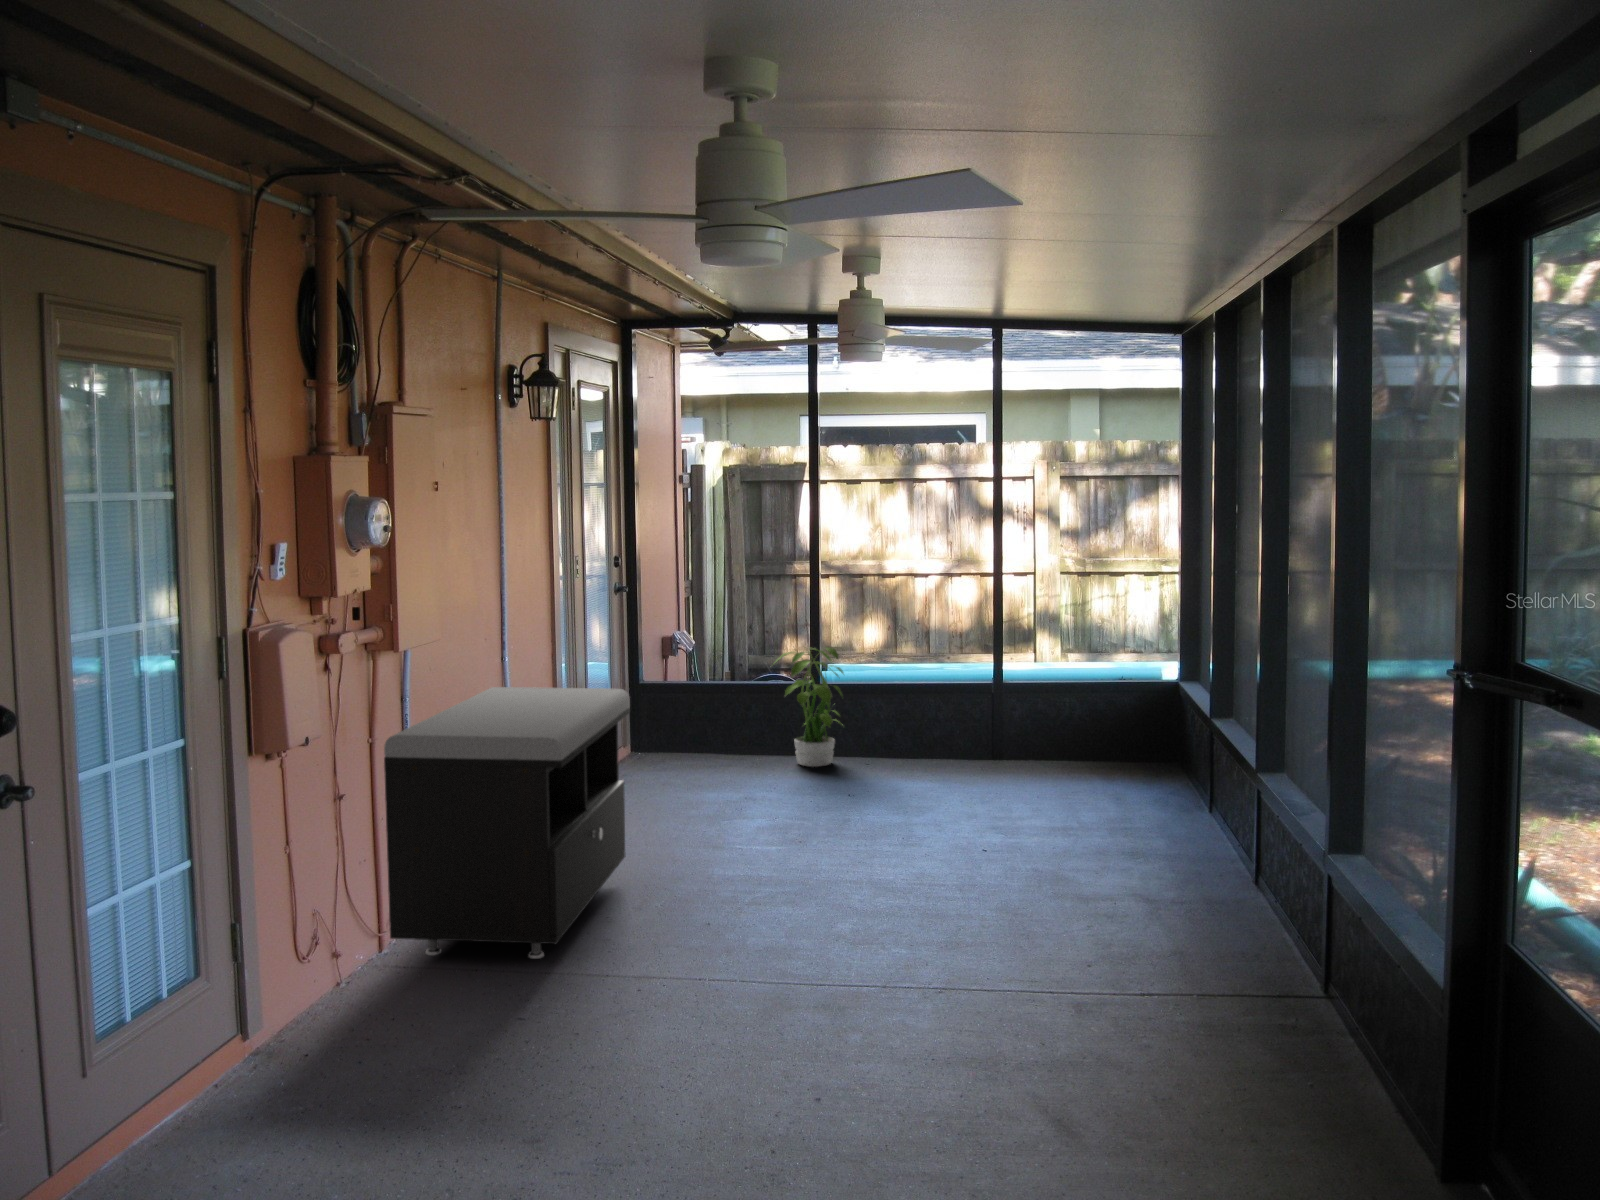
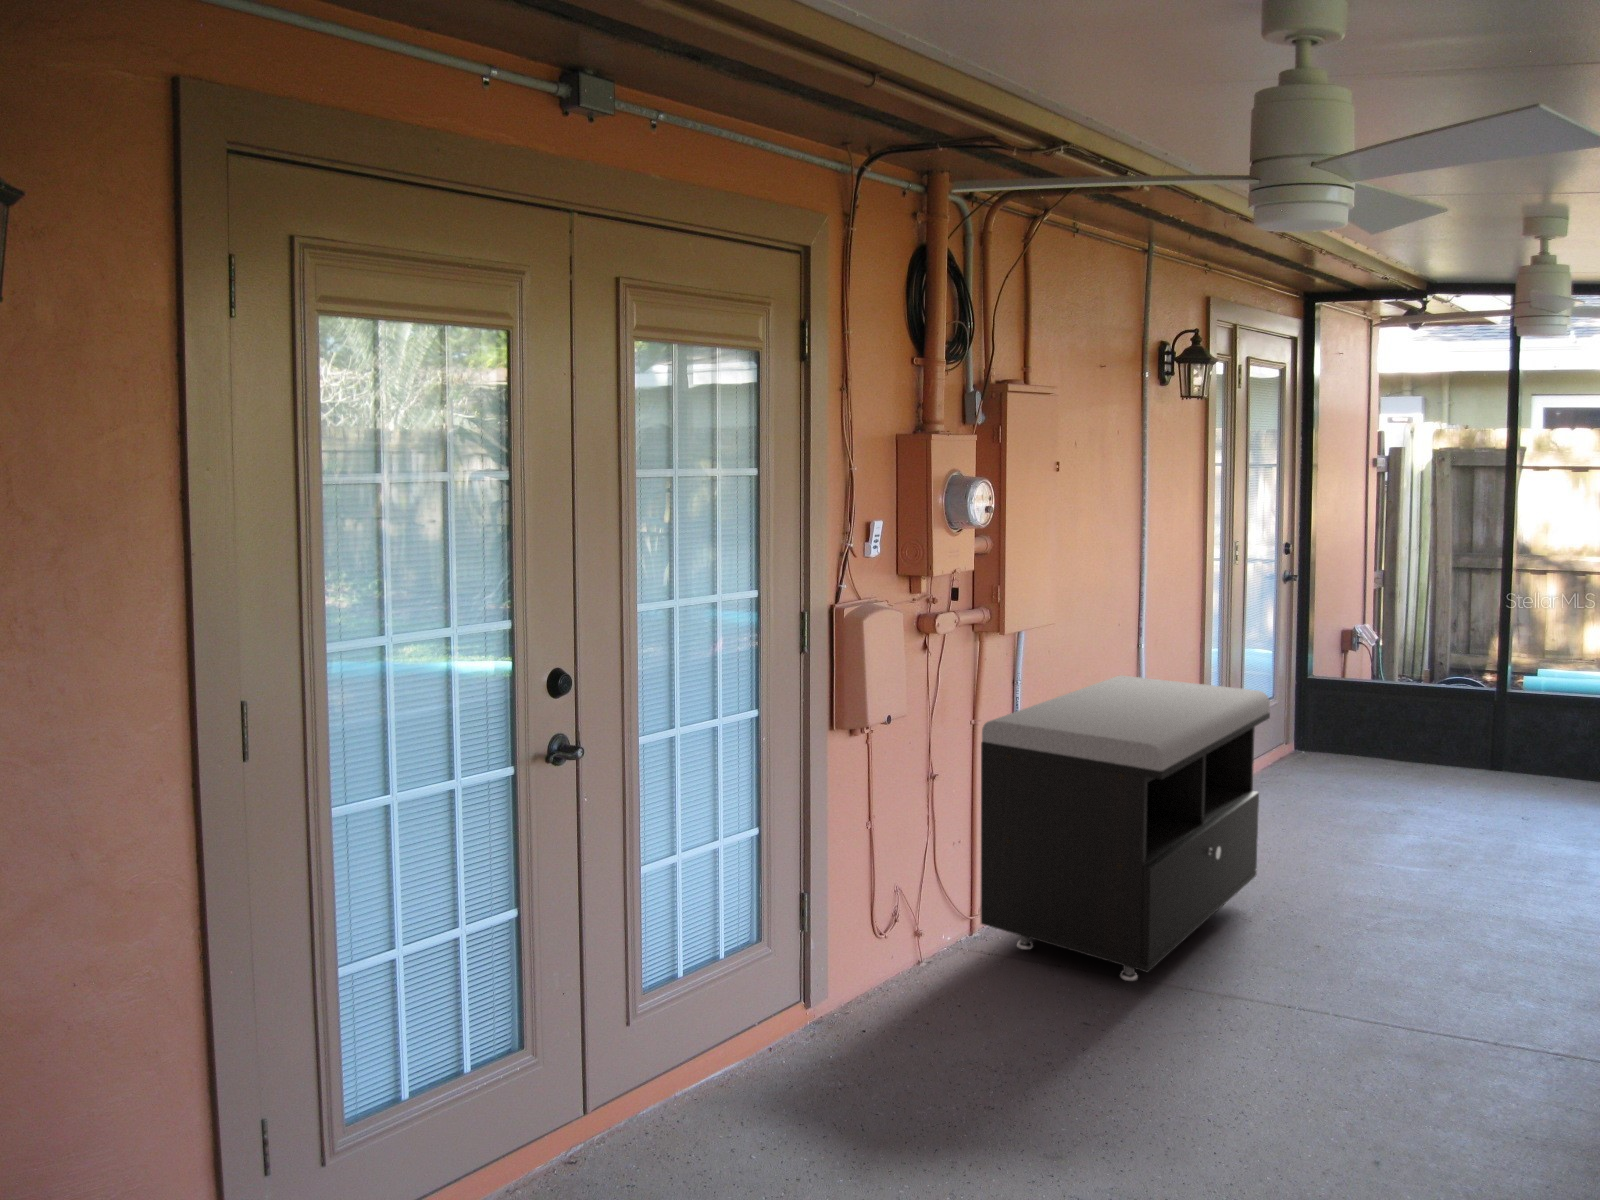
potted plant: present [770,647,843,767] -> none [1469,651,1576,796]

